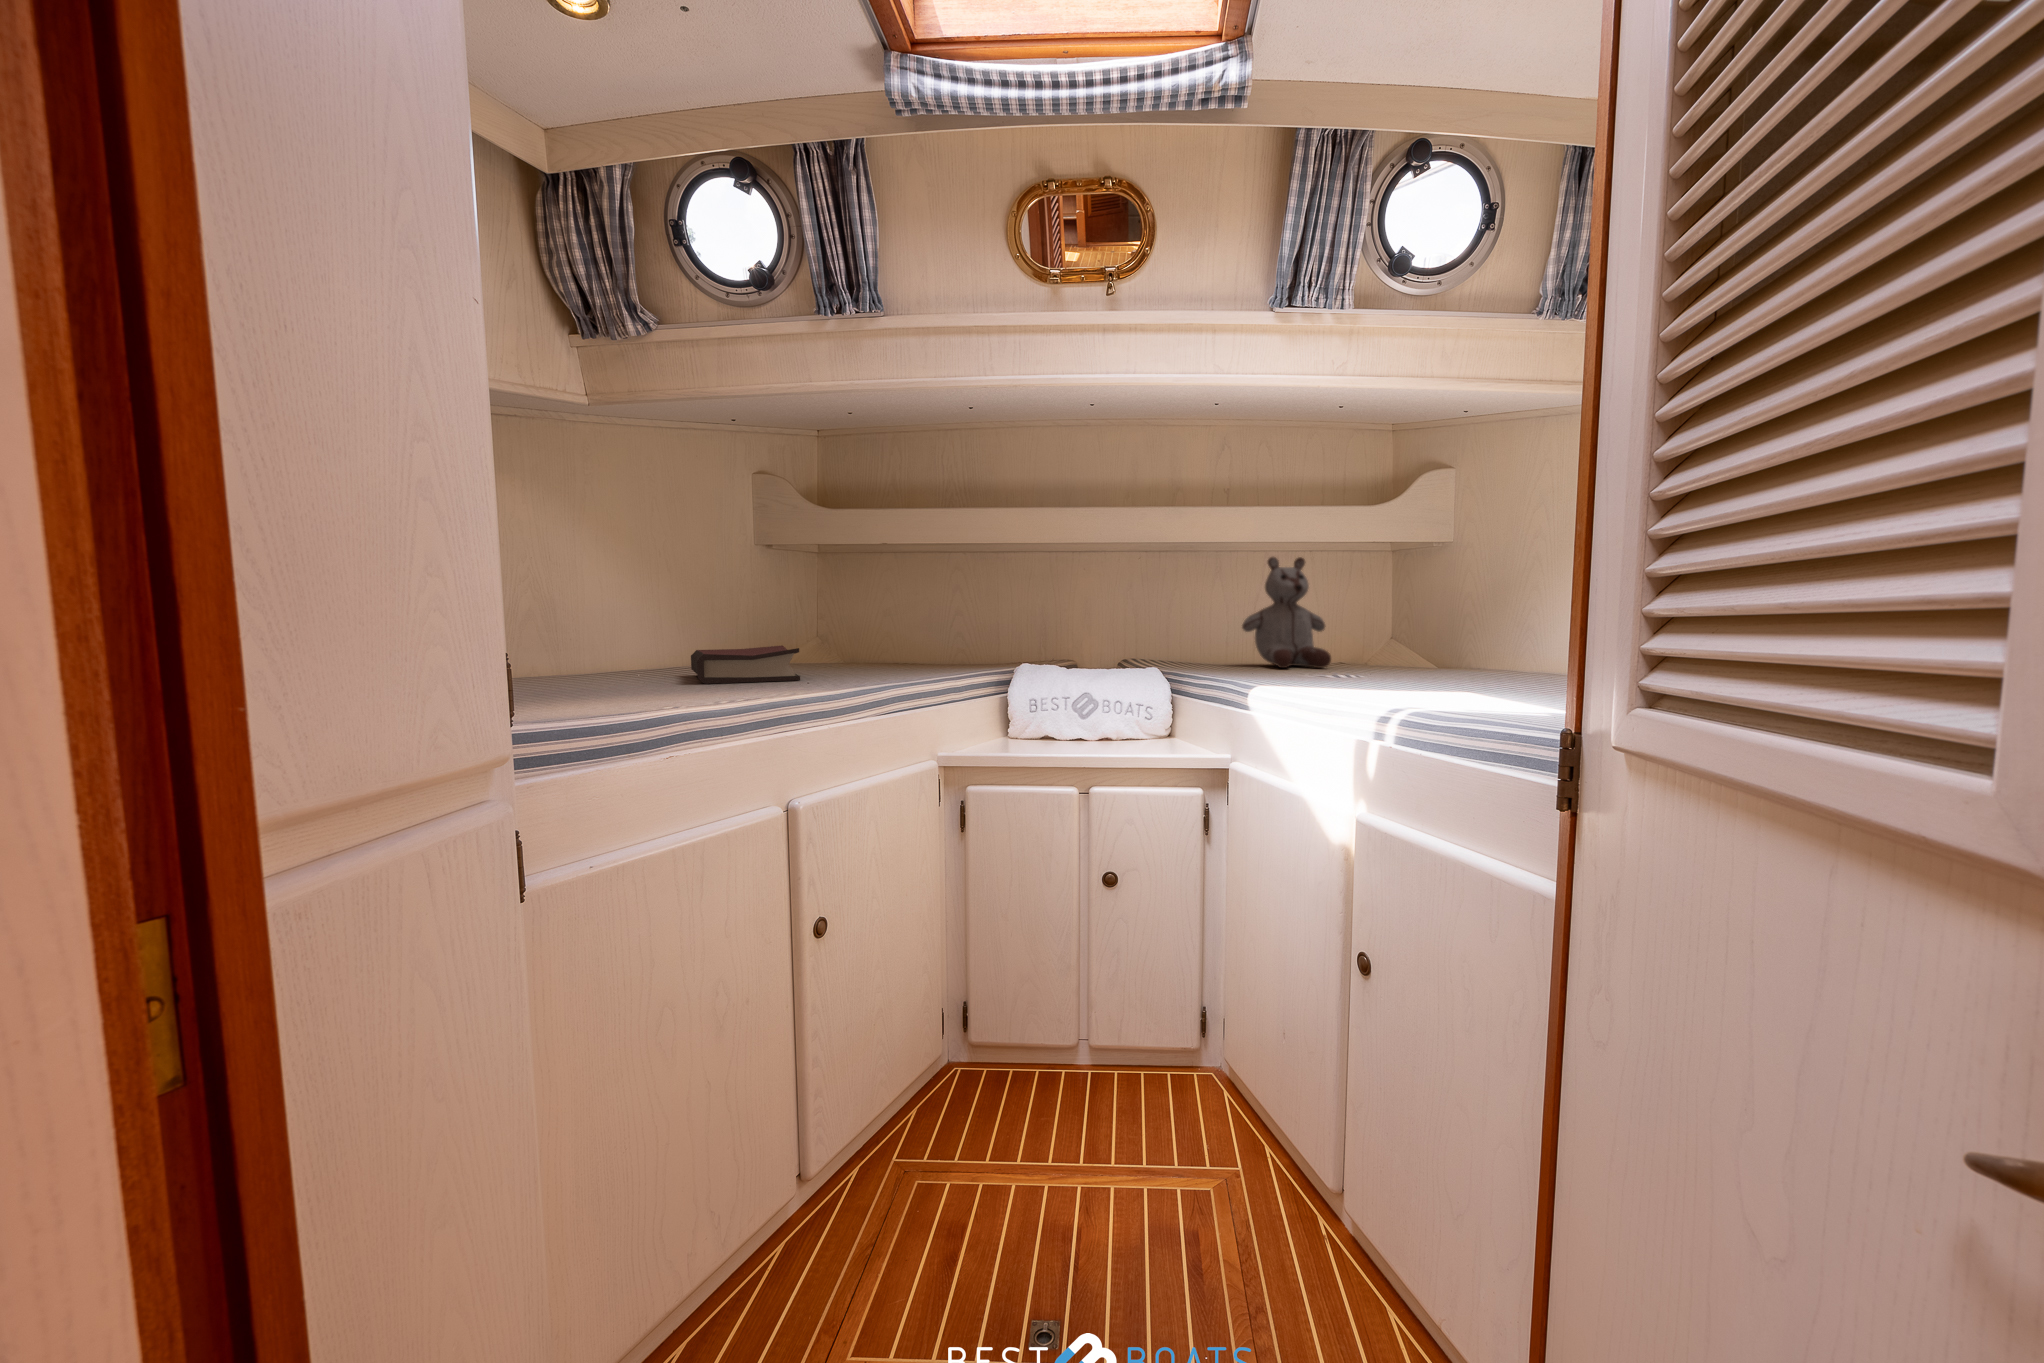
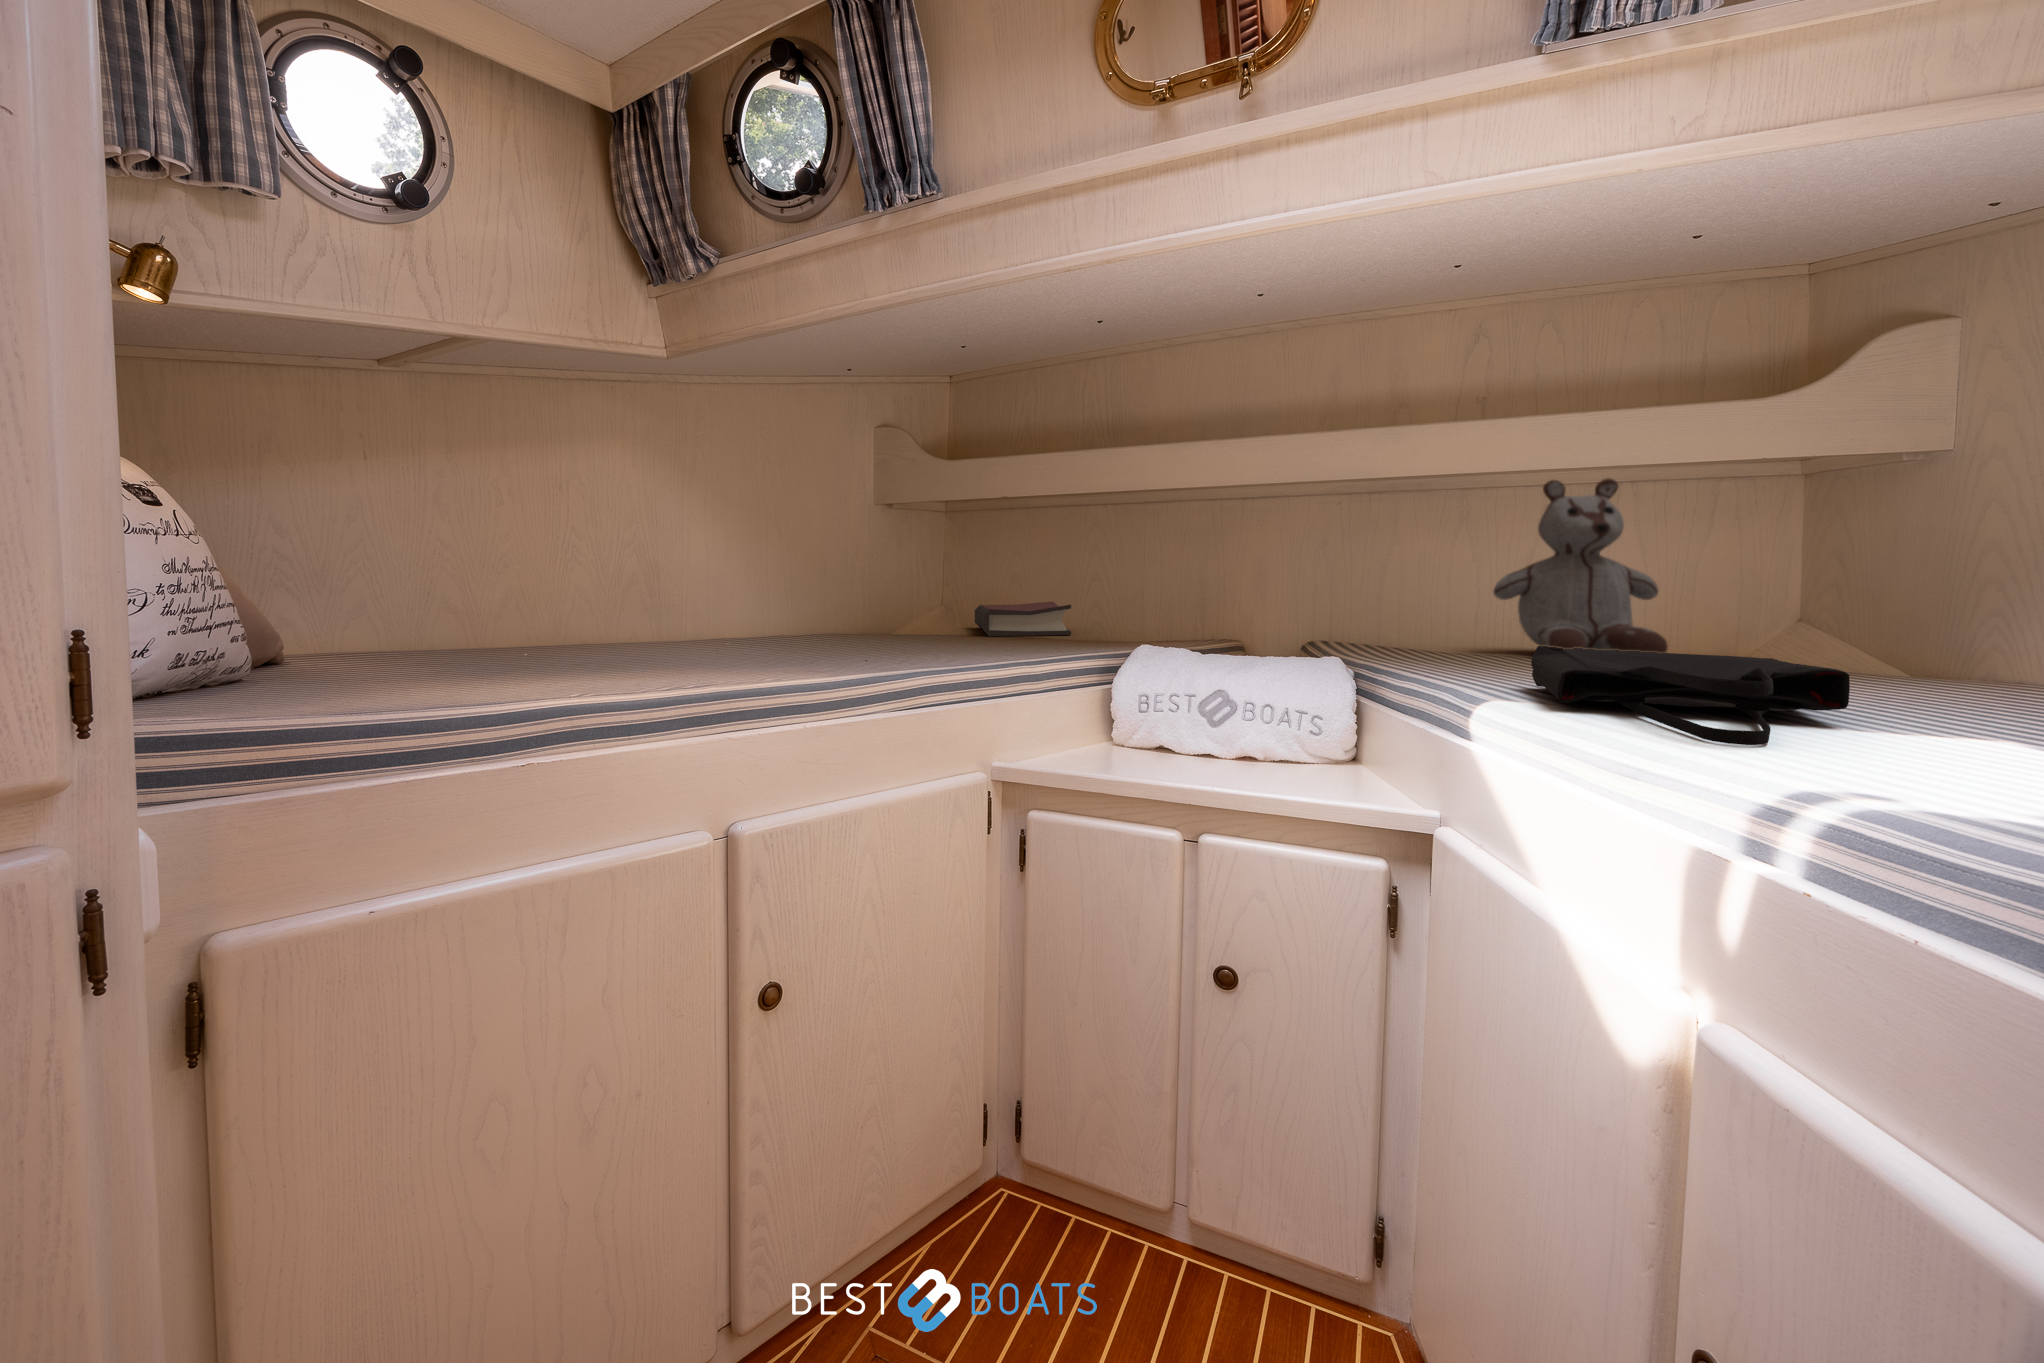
hardback book: present [691,645,800,684] -> present [975,602,1071,636]
tote bag: none [1273,656,1409,697] -> present [1531,646,1850,745]

